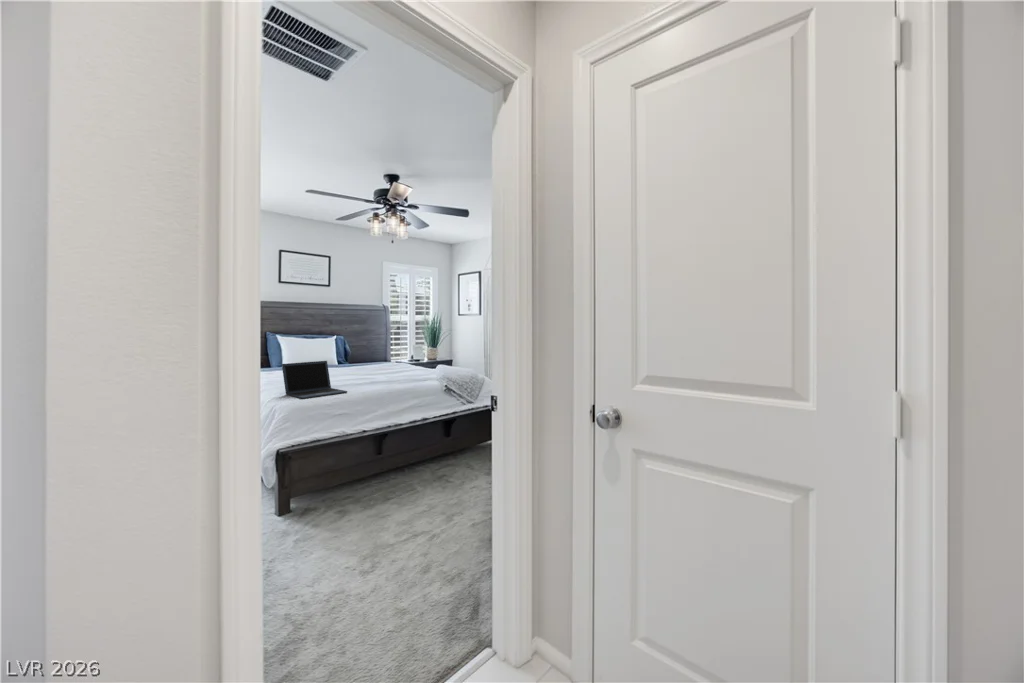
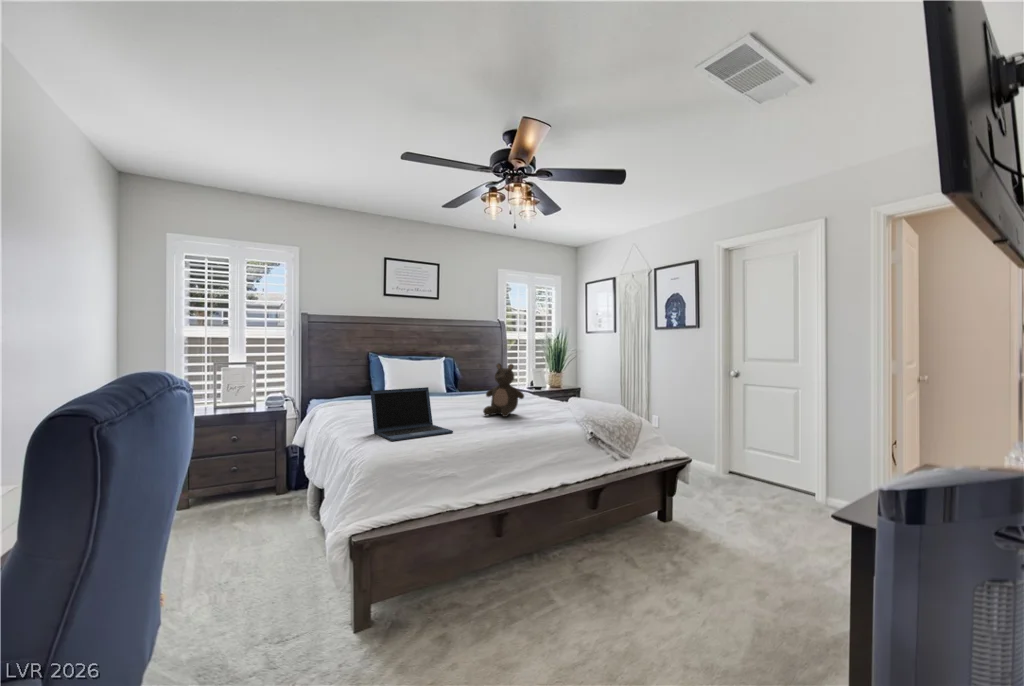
stuffed bear: none [370,342,402,382] -> present [483,363,524,417]

